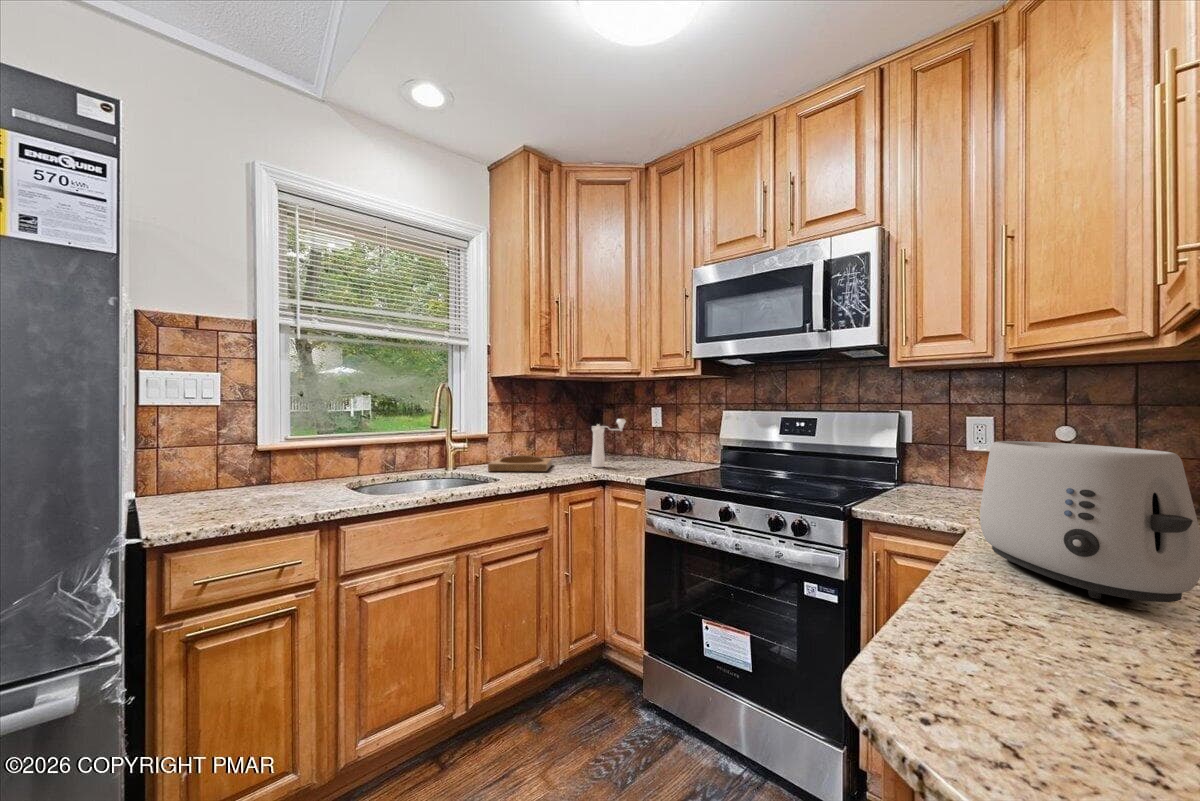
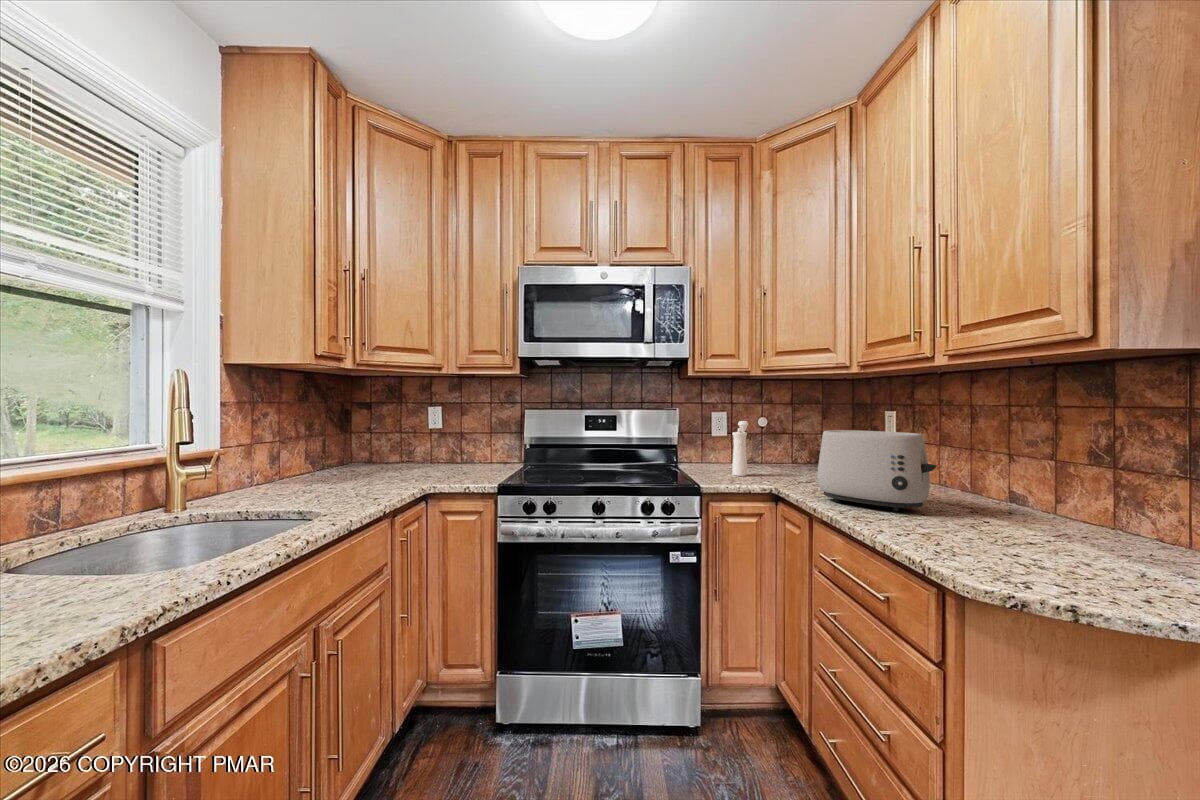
pepper mill: present [592,419,626,467] -> present [732,421,748,476]
tray: present [488,455,552,471] -> none [260,476,367,504]

